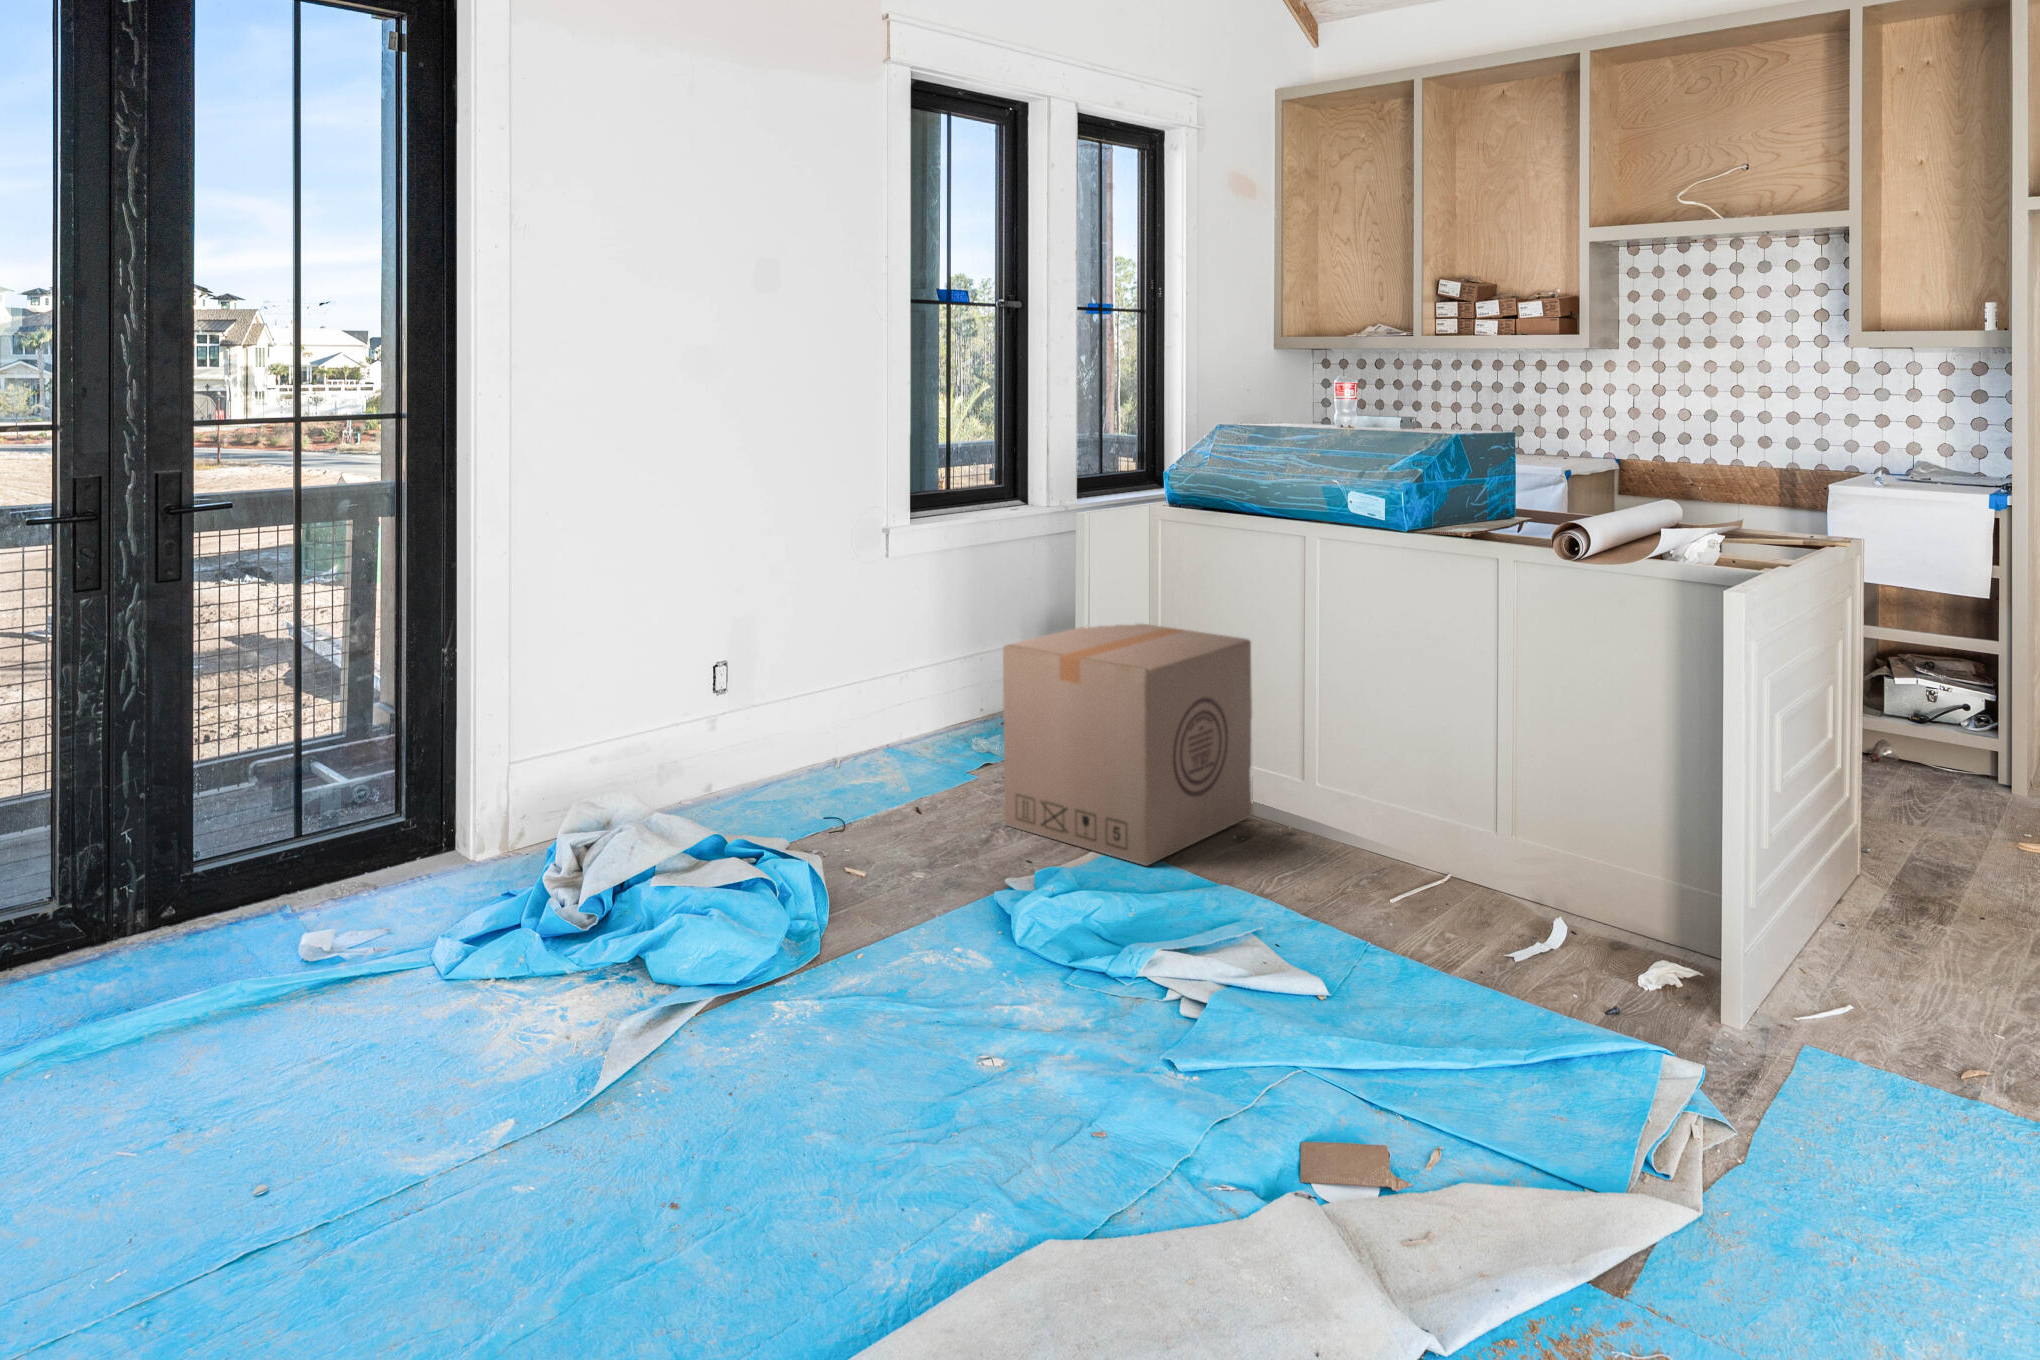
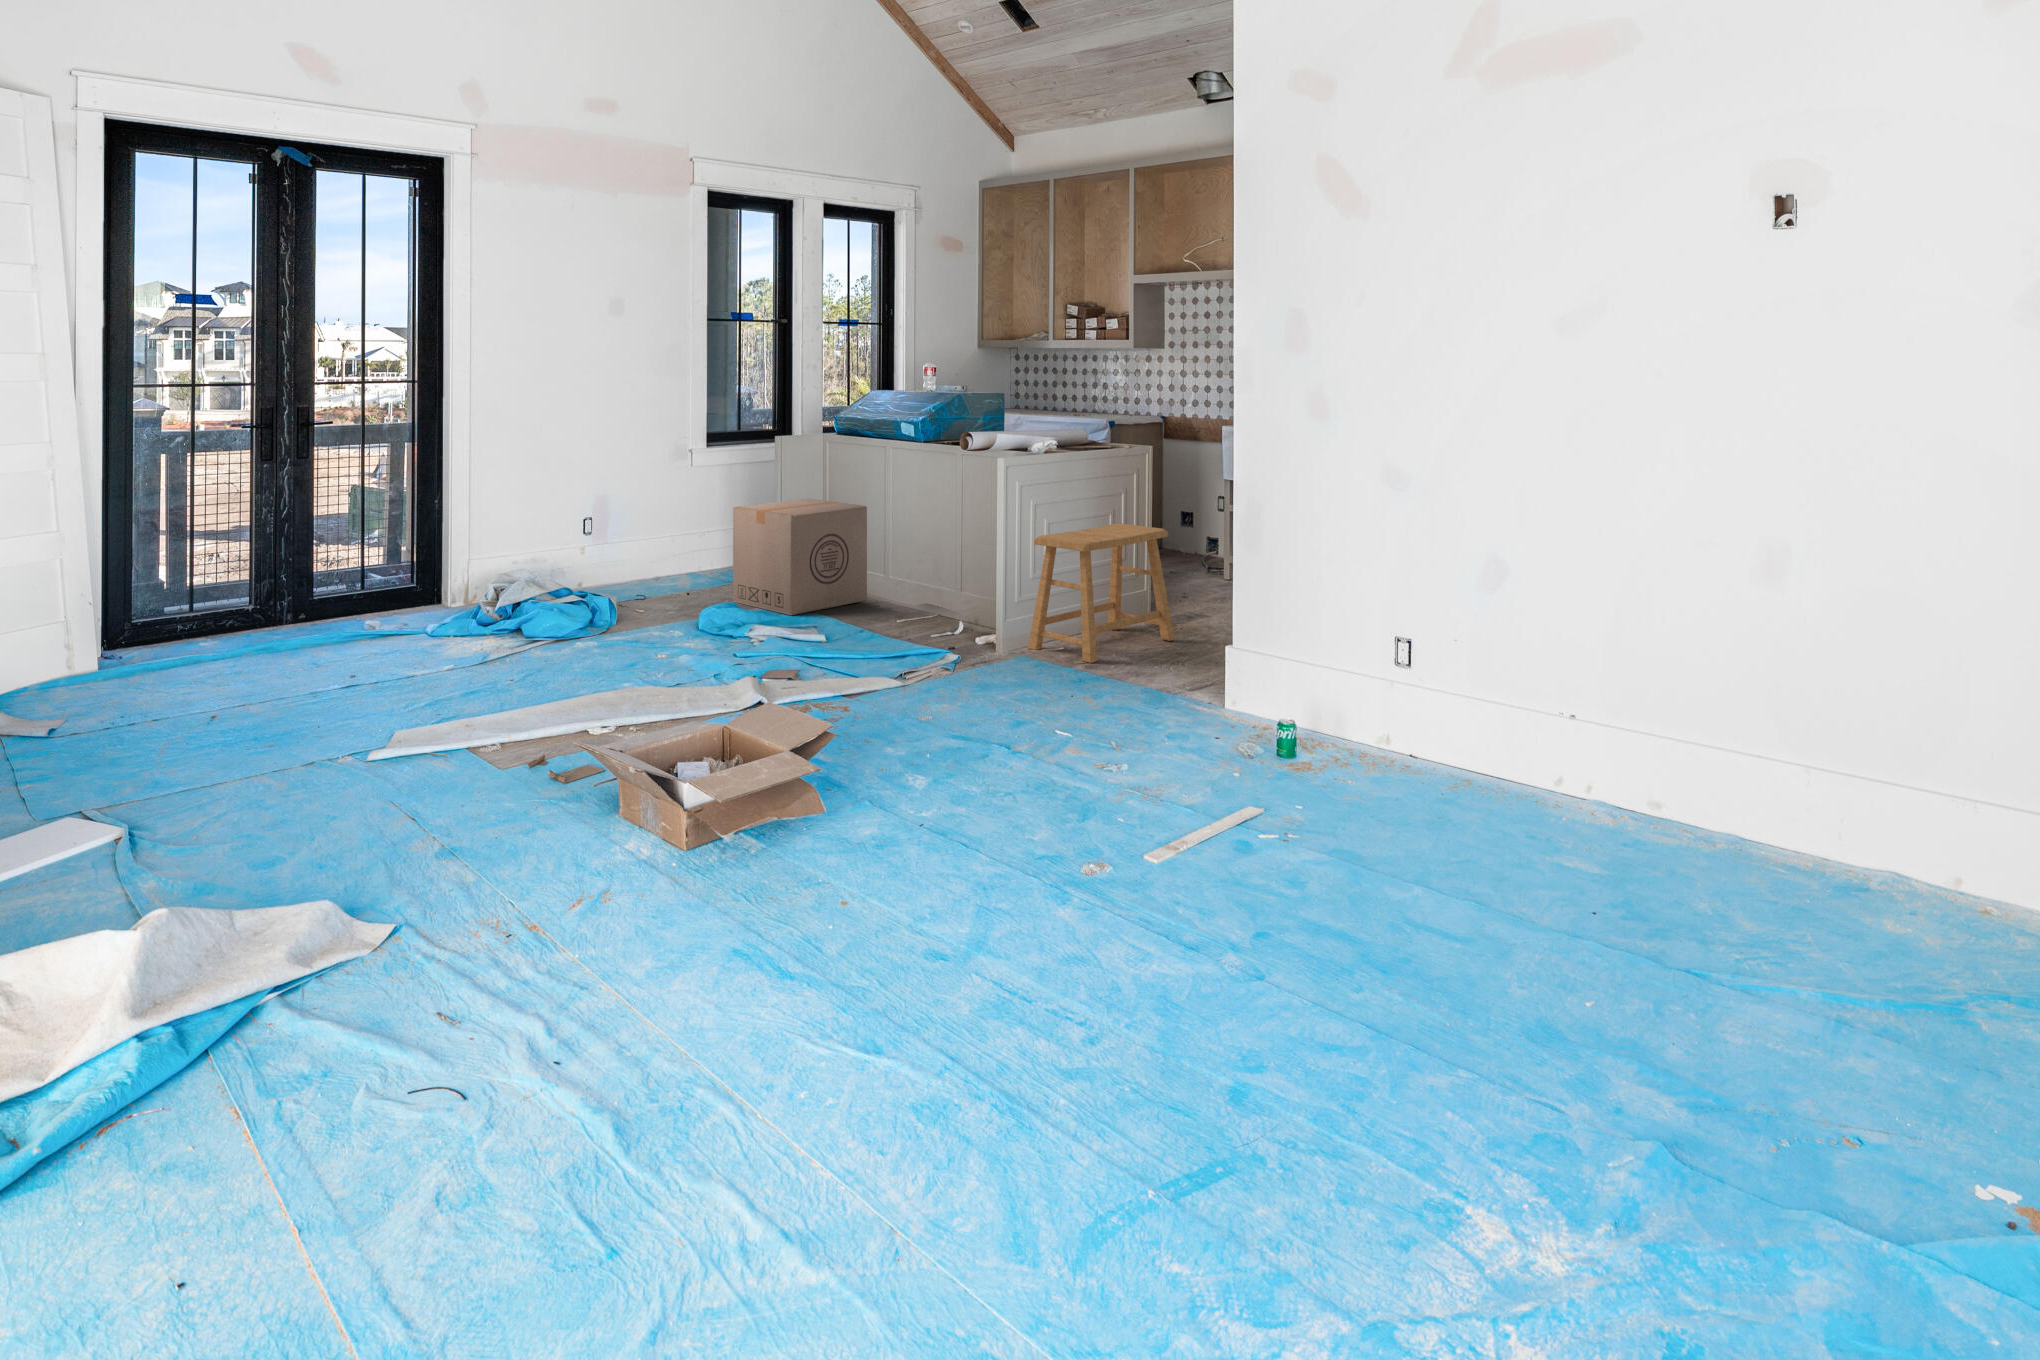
stool: none [1731,685,1993,1028] -> present [1028,524,1175,663]

